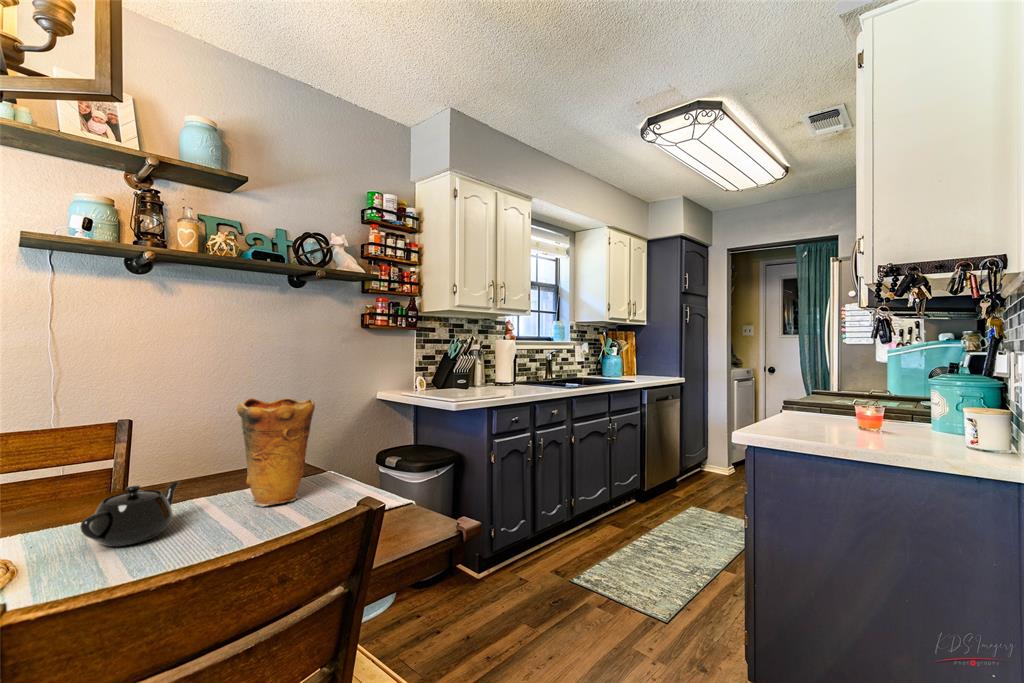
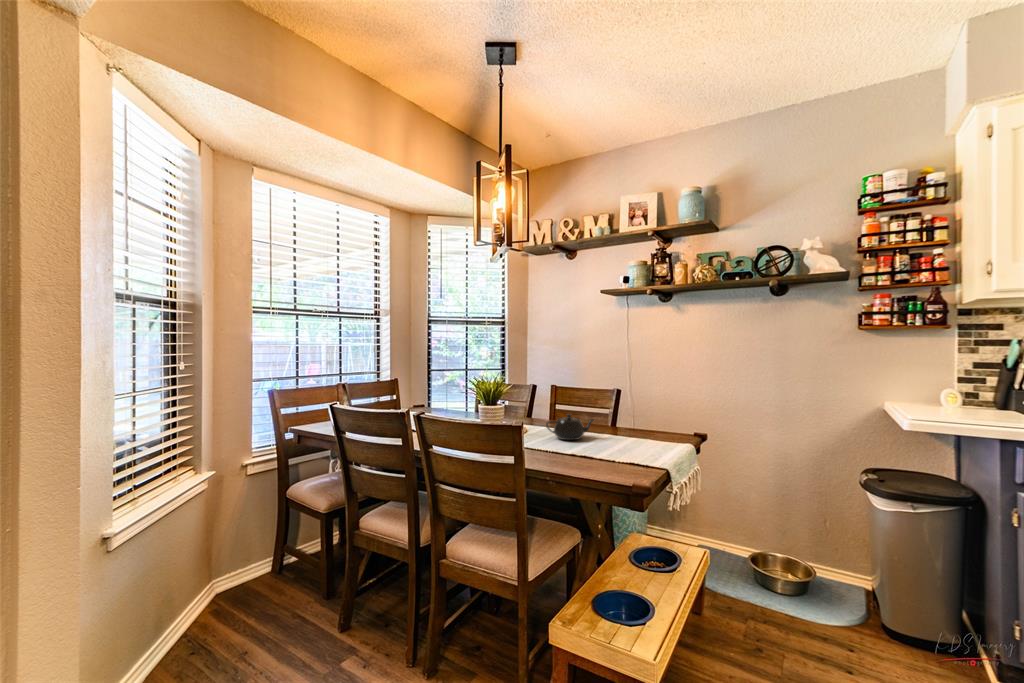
vase: present [237,398,315,506] -> none [615,380,662,450]

